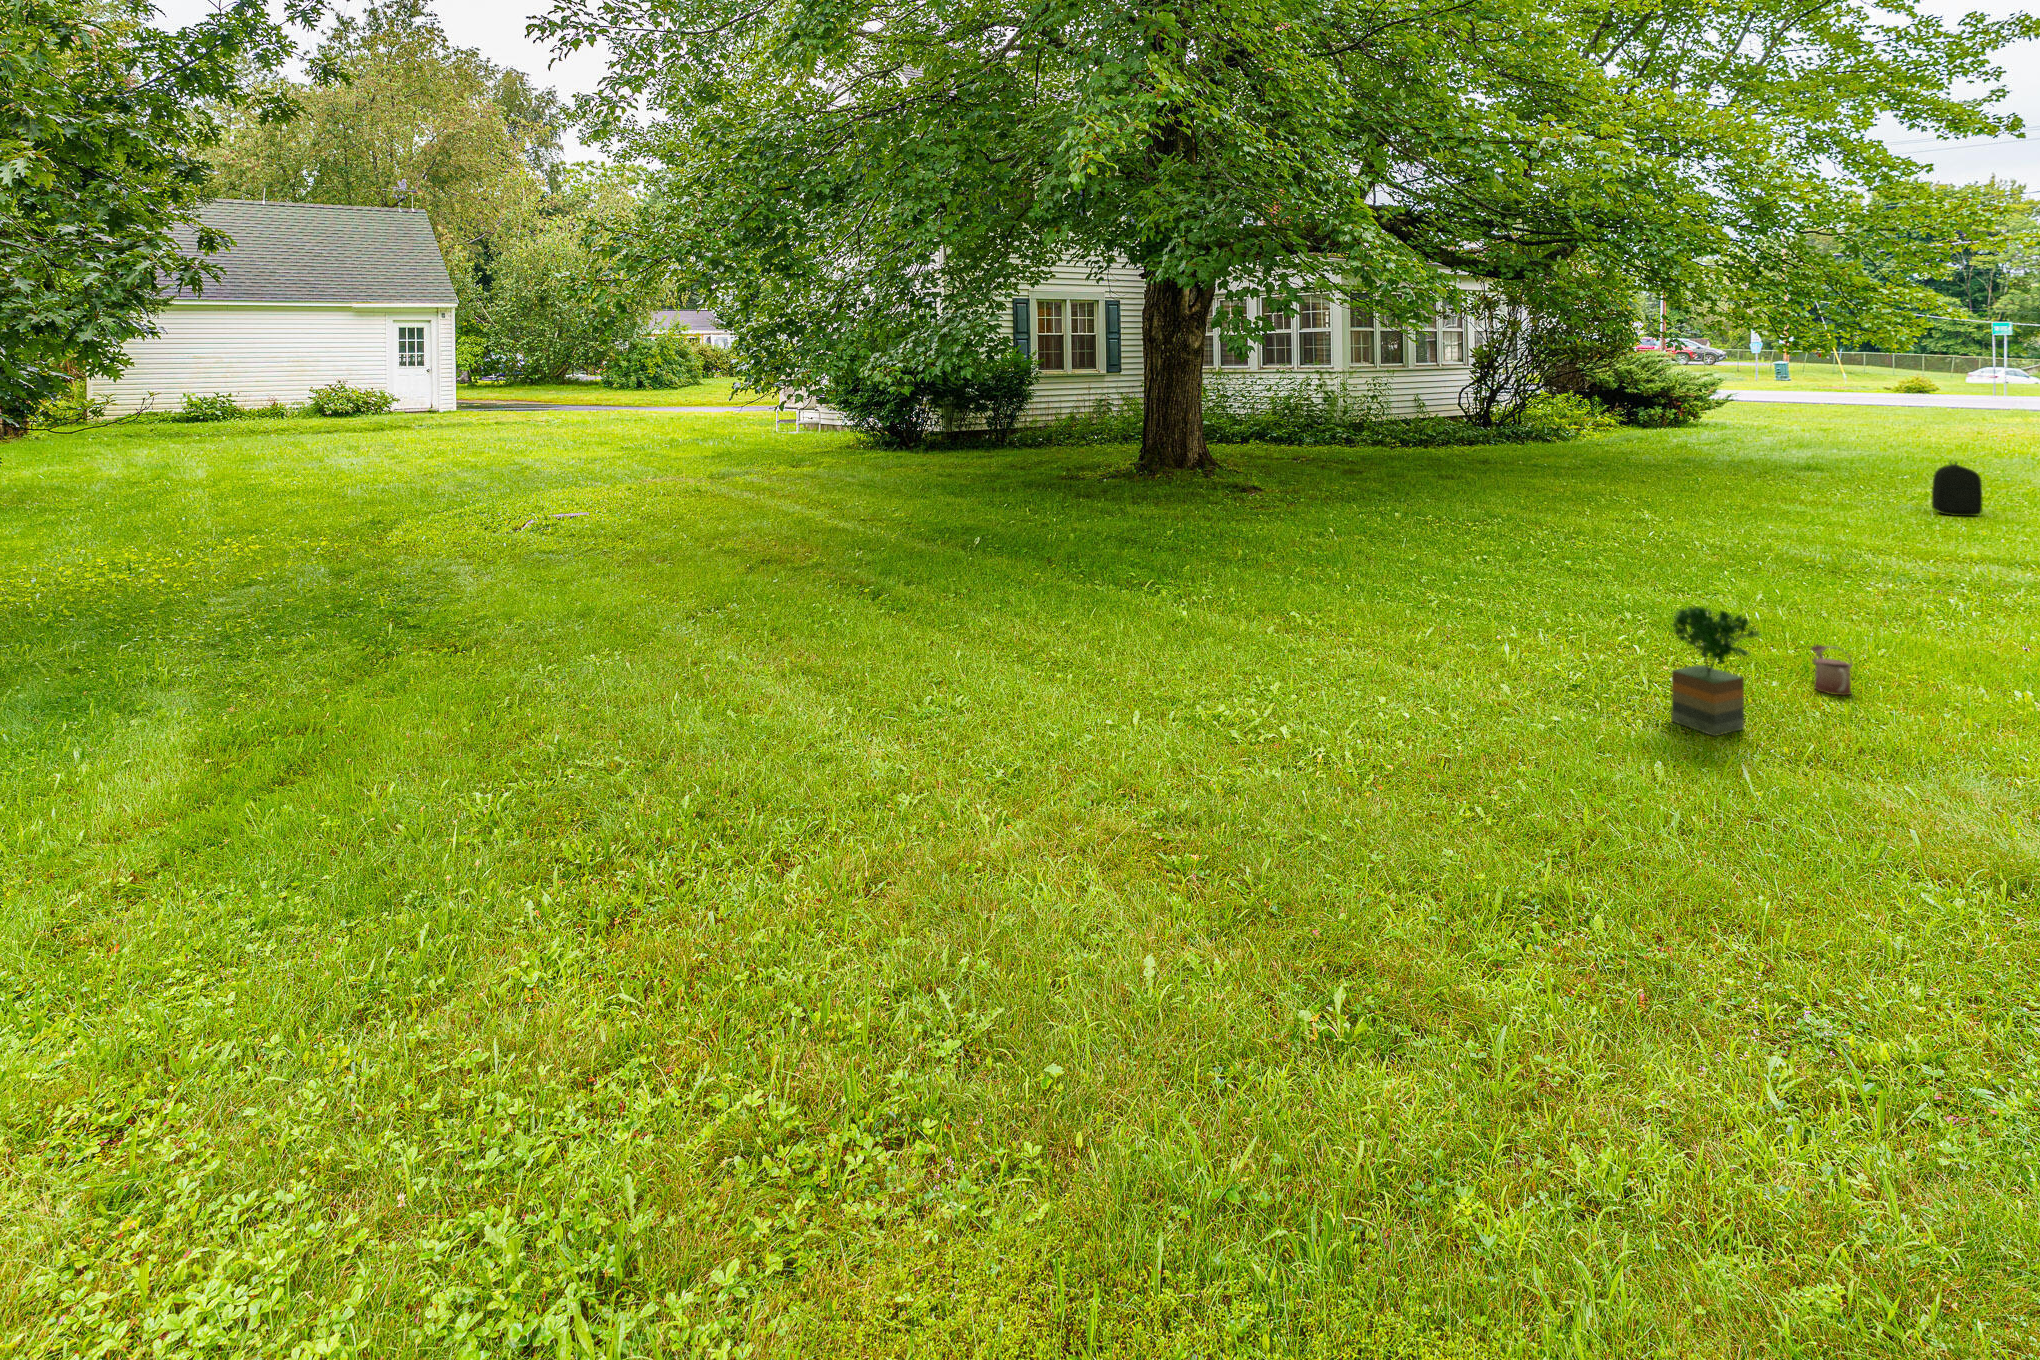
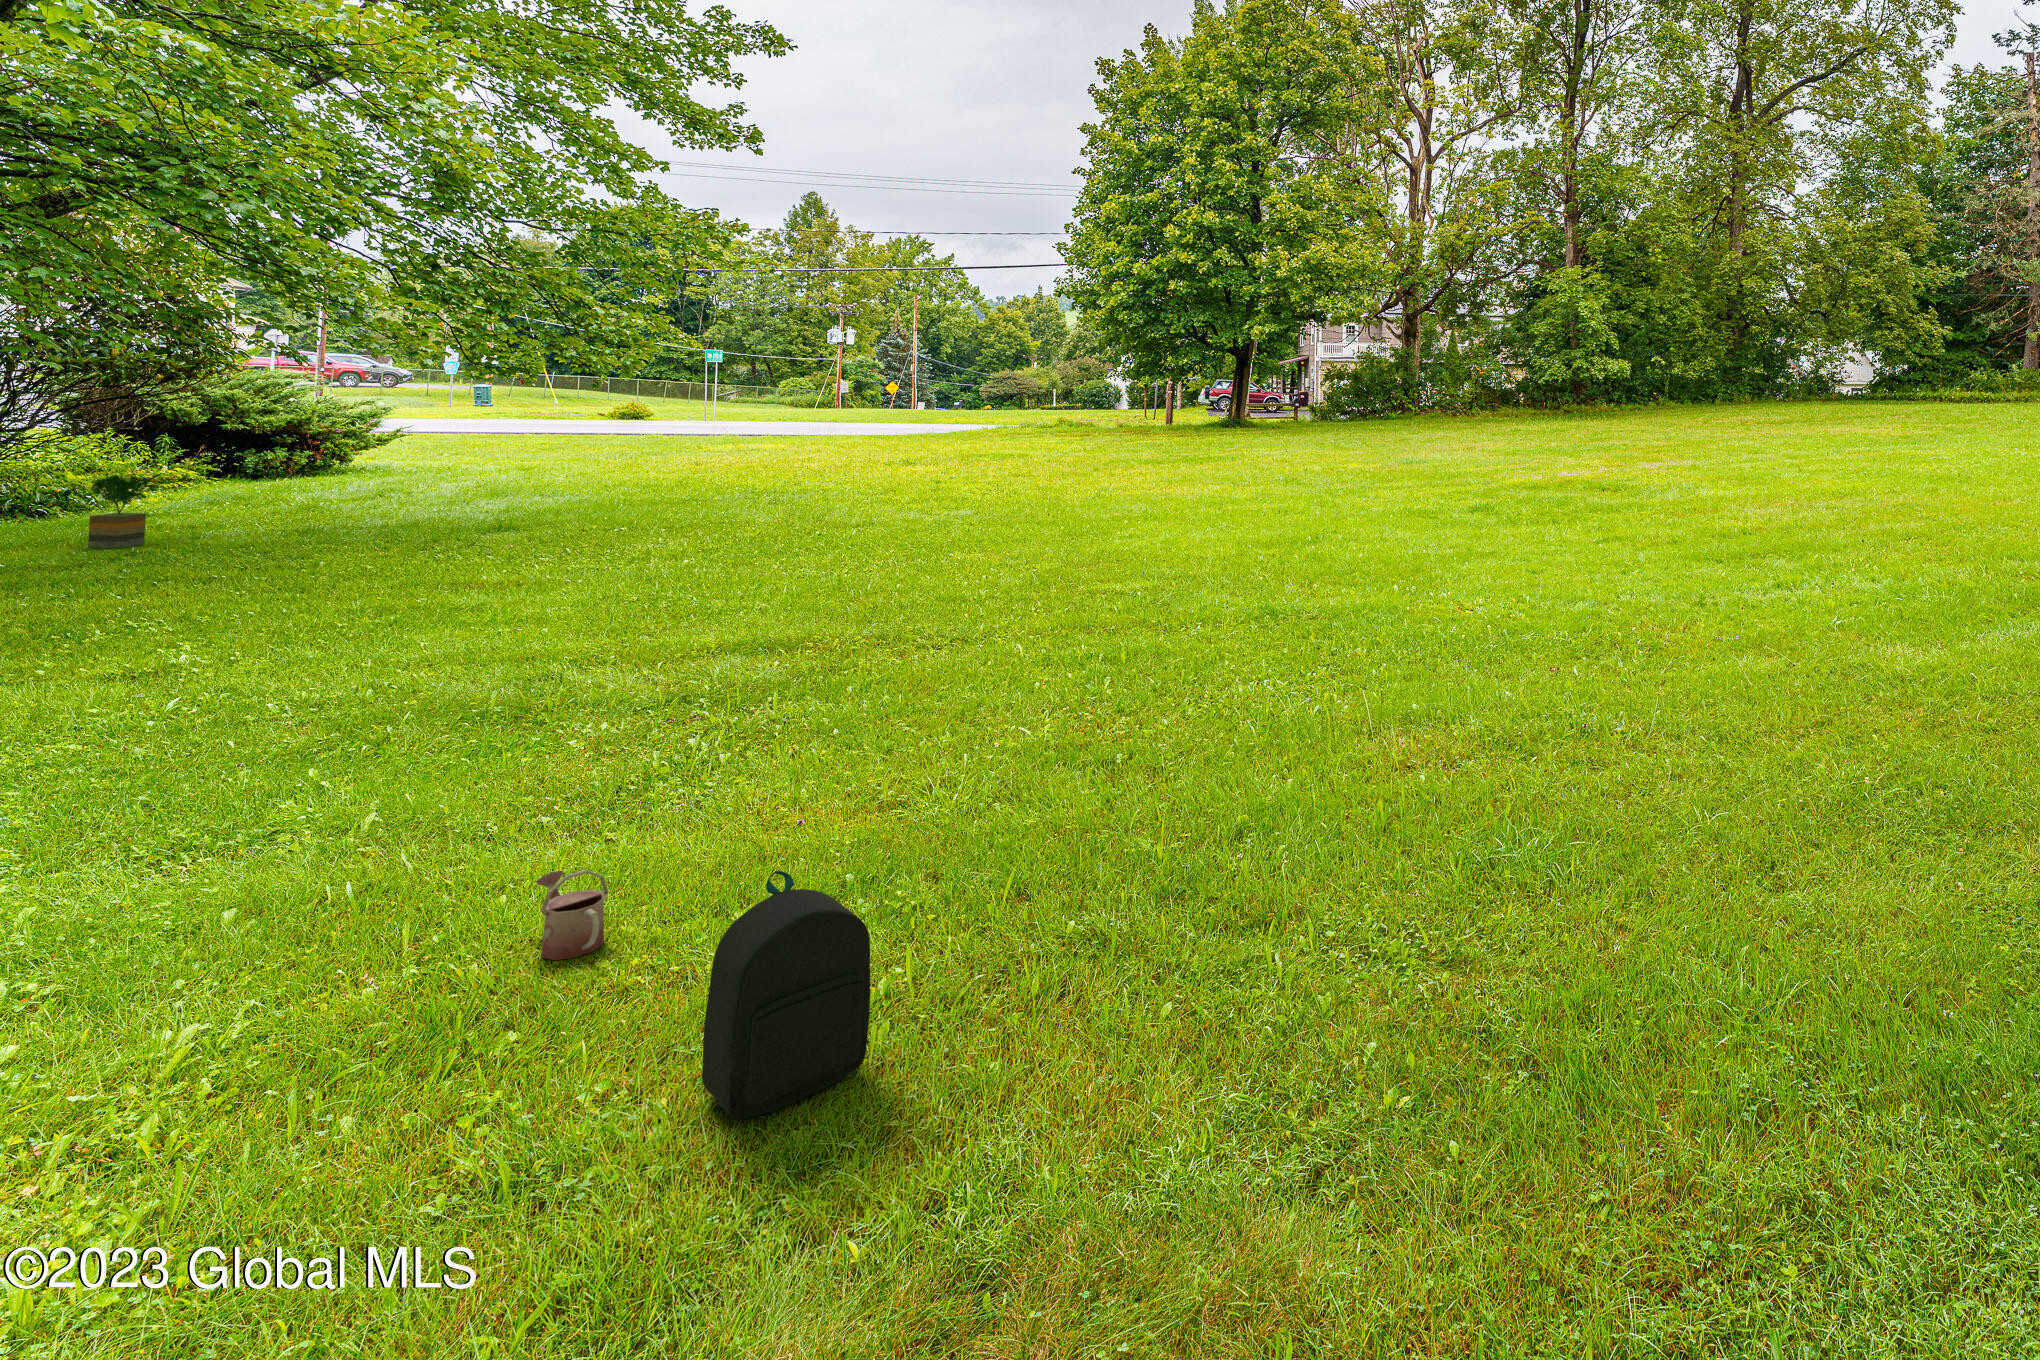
backpack: present [1932,461,1982,516] -> present [702,871,870,1119]
potted tree: present [1671,606,1759,736] -> present [88,475,157,548]

